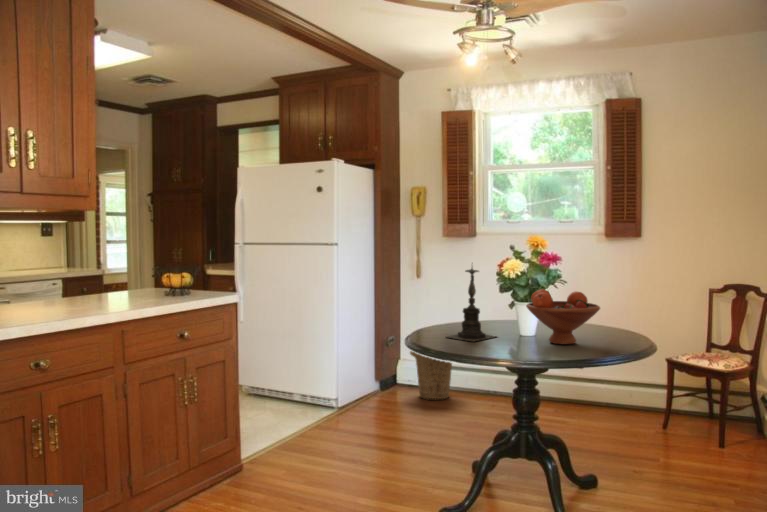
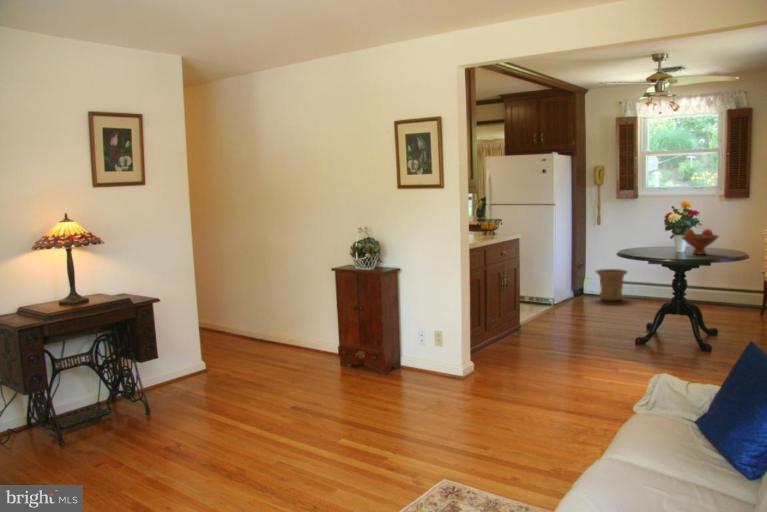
candle holder: present [447,268,496,342] -> none [637,214,665,254]

